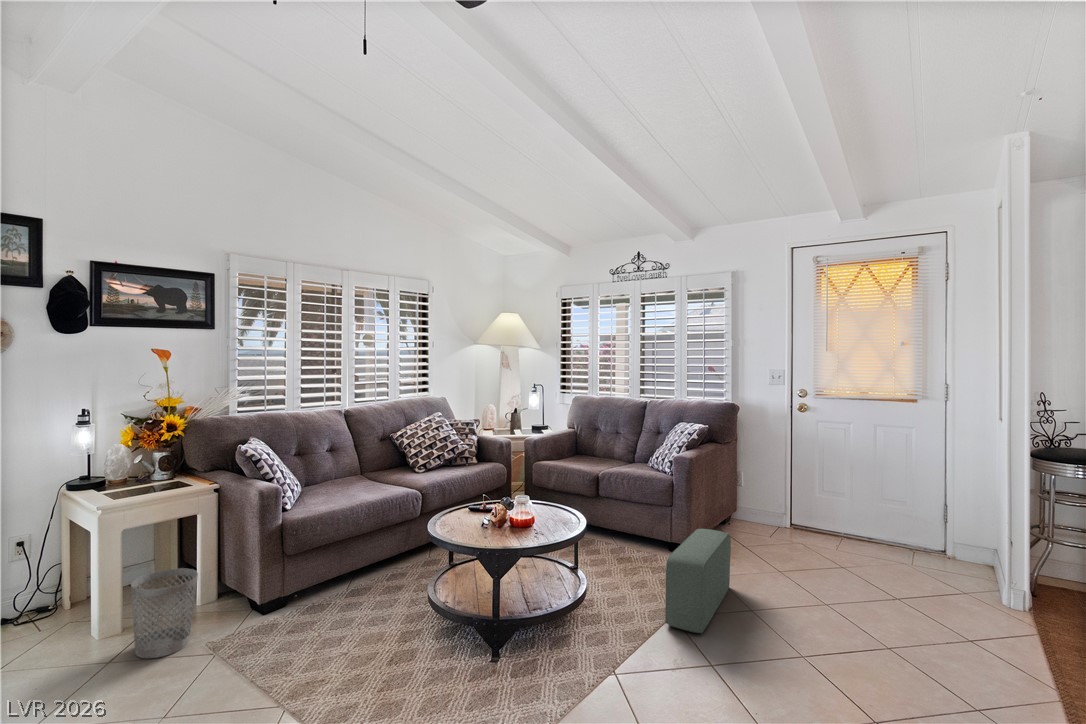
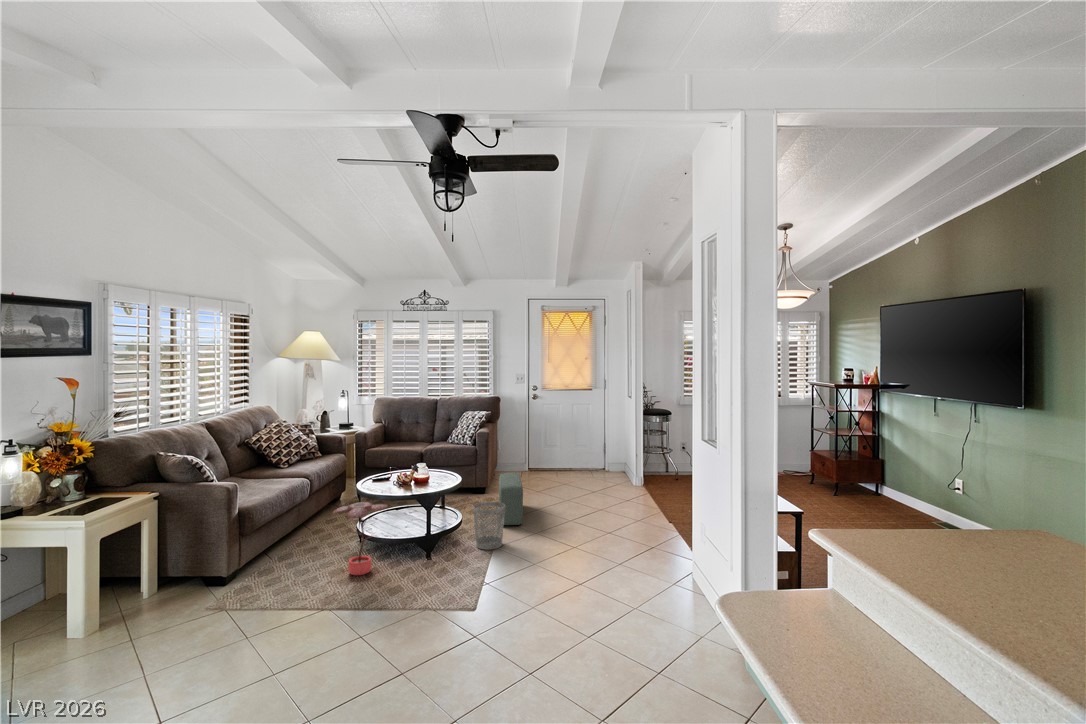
potted plant: none [361,543,434,658] -> present [333,502,387,575]
wastebasket: present [131,568,198,658] -> present [473,502,505,550]

